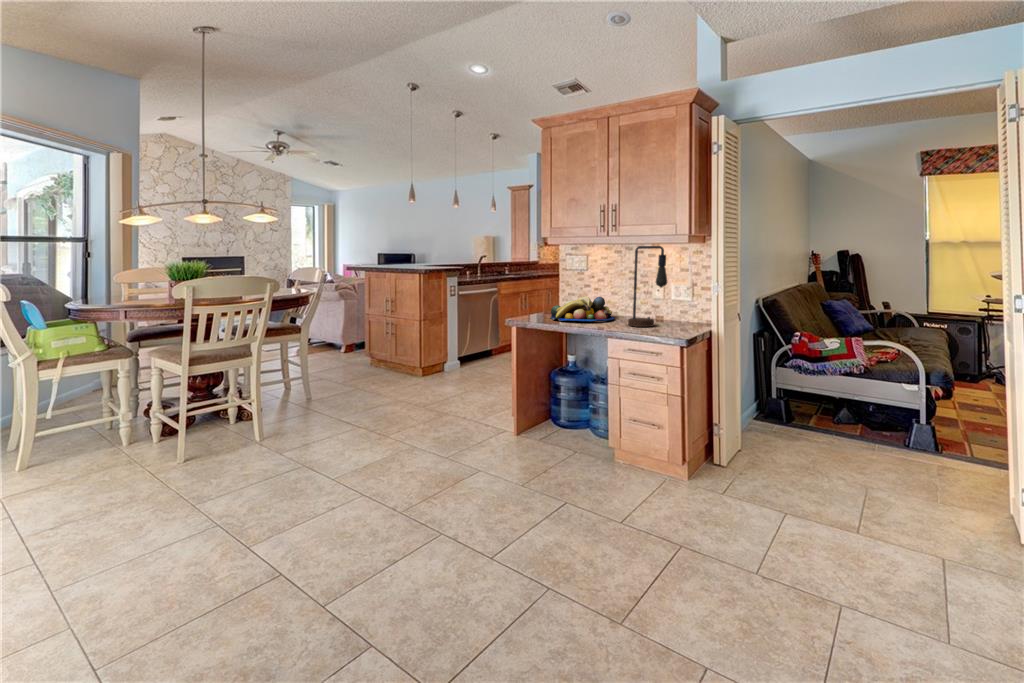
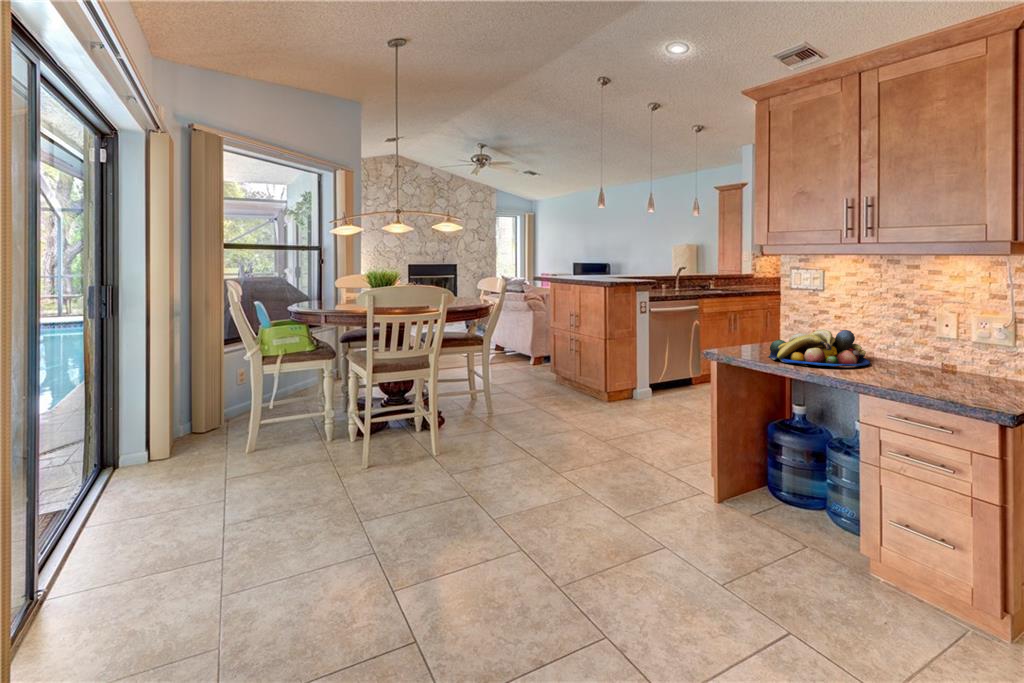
table lamp: present [628,246,667,327] -> none [895,260,971,382]

